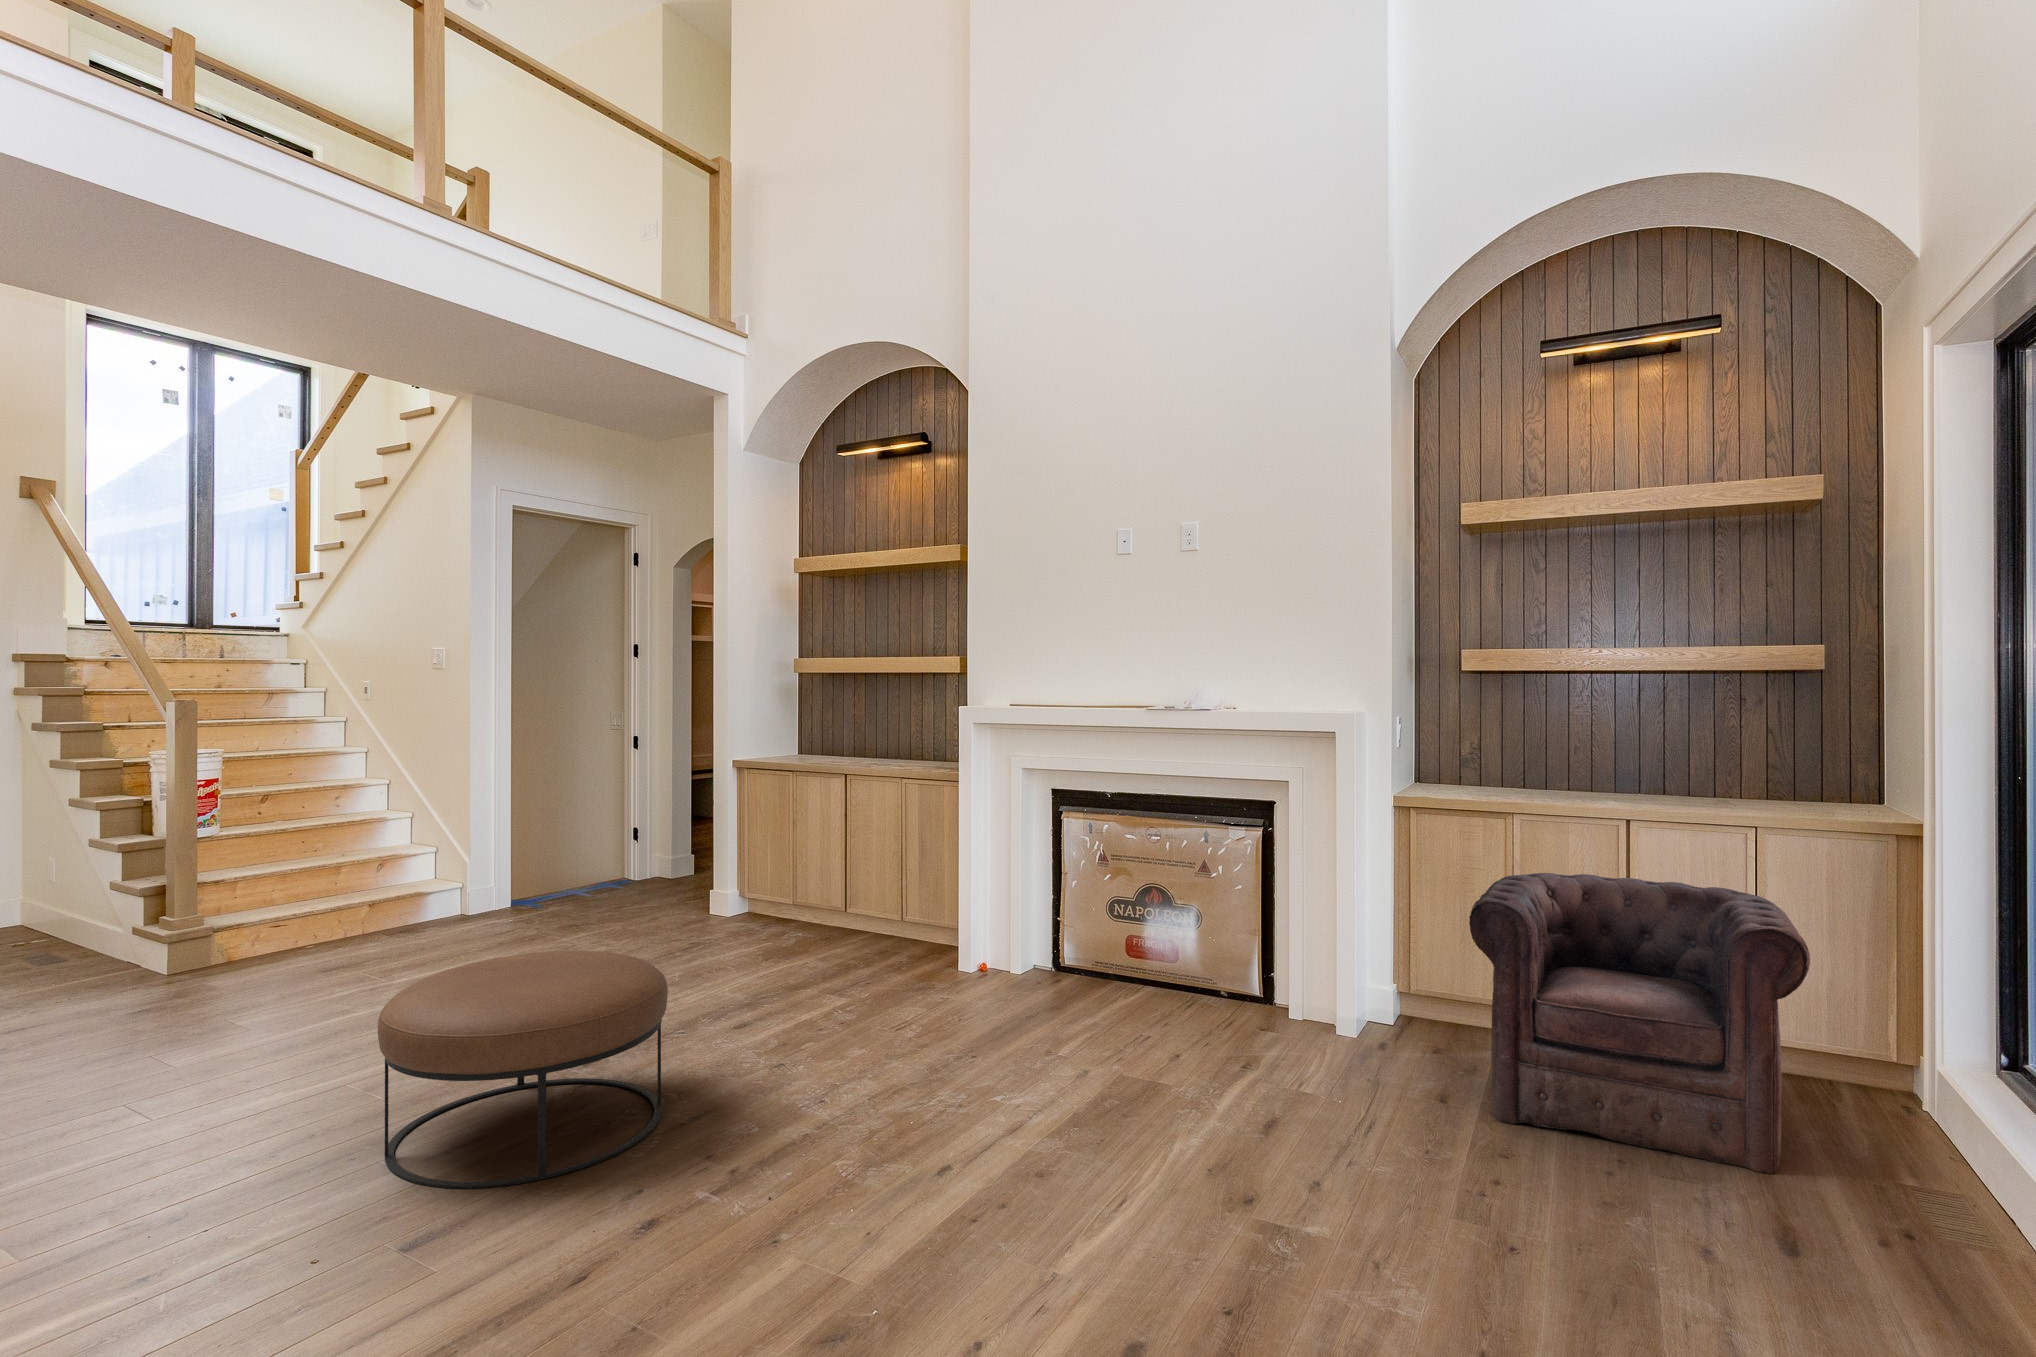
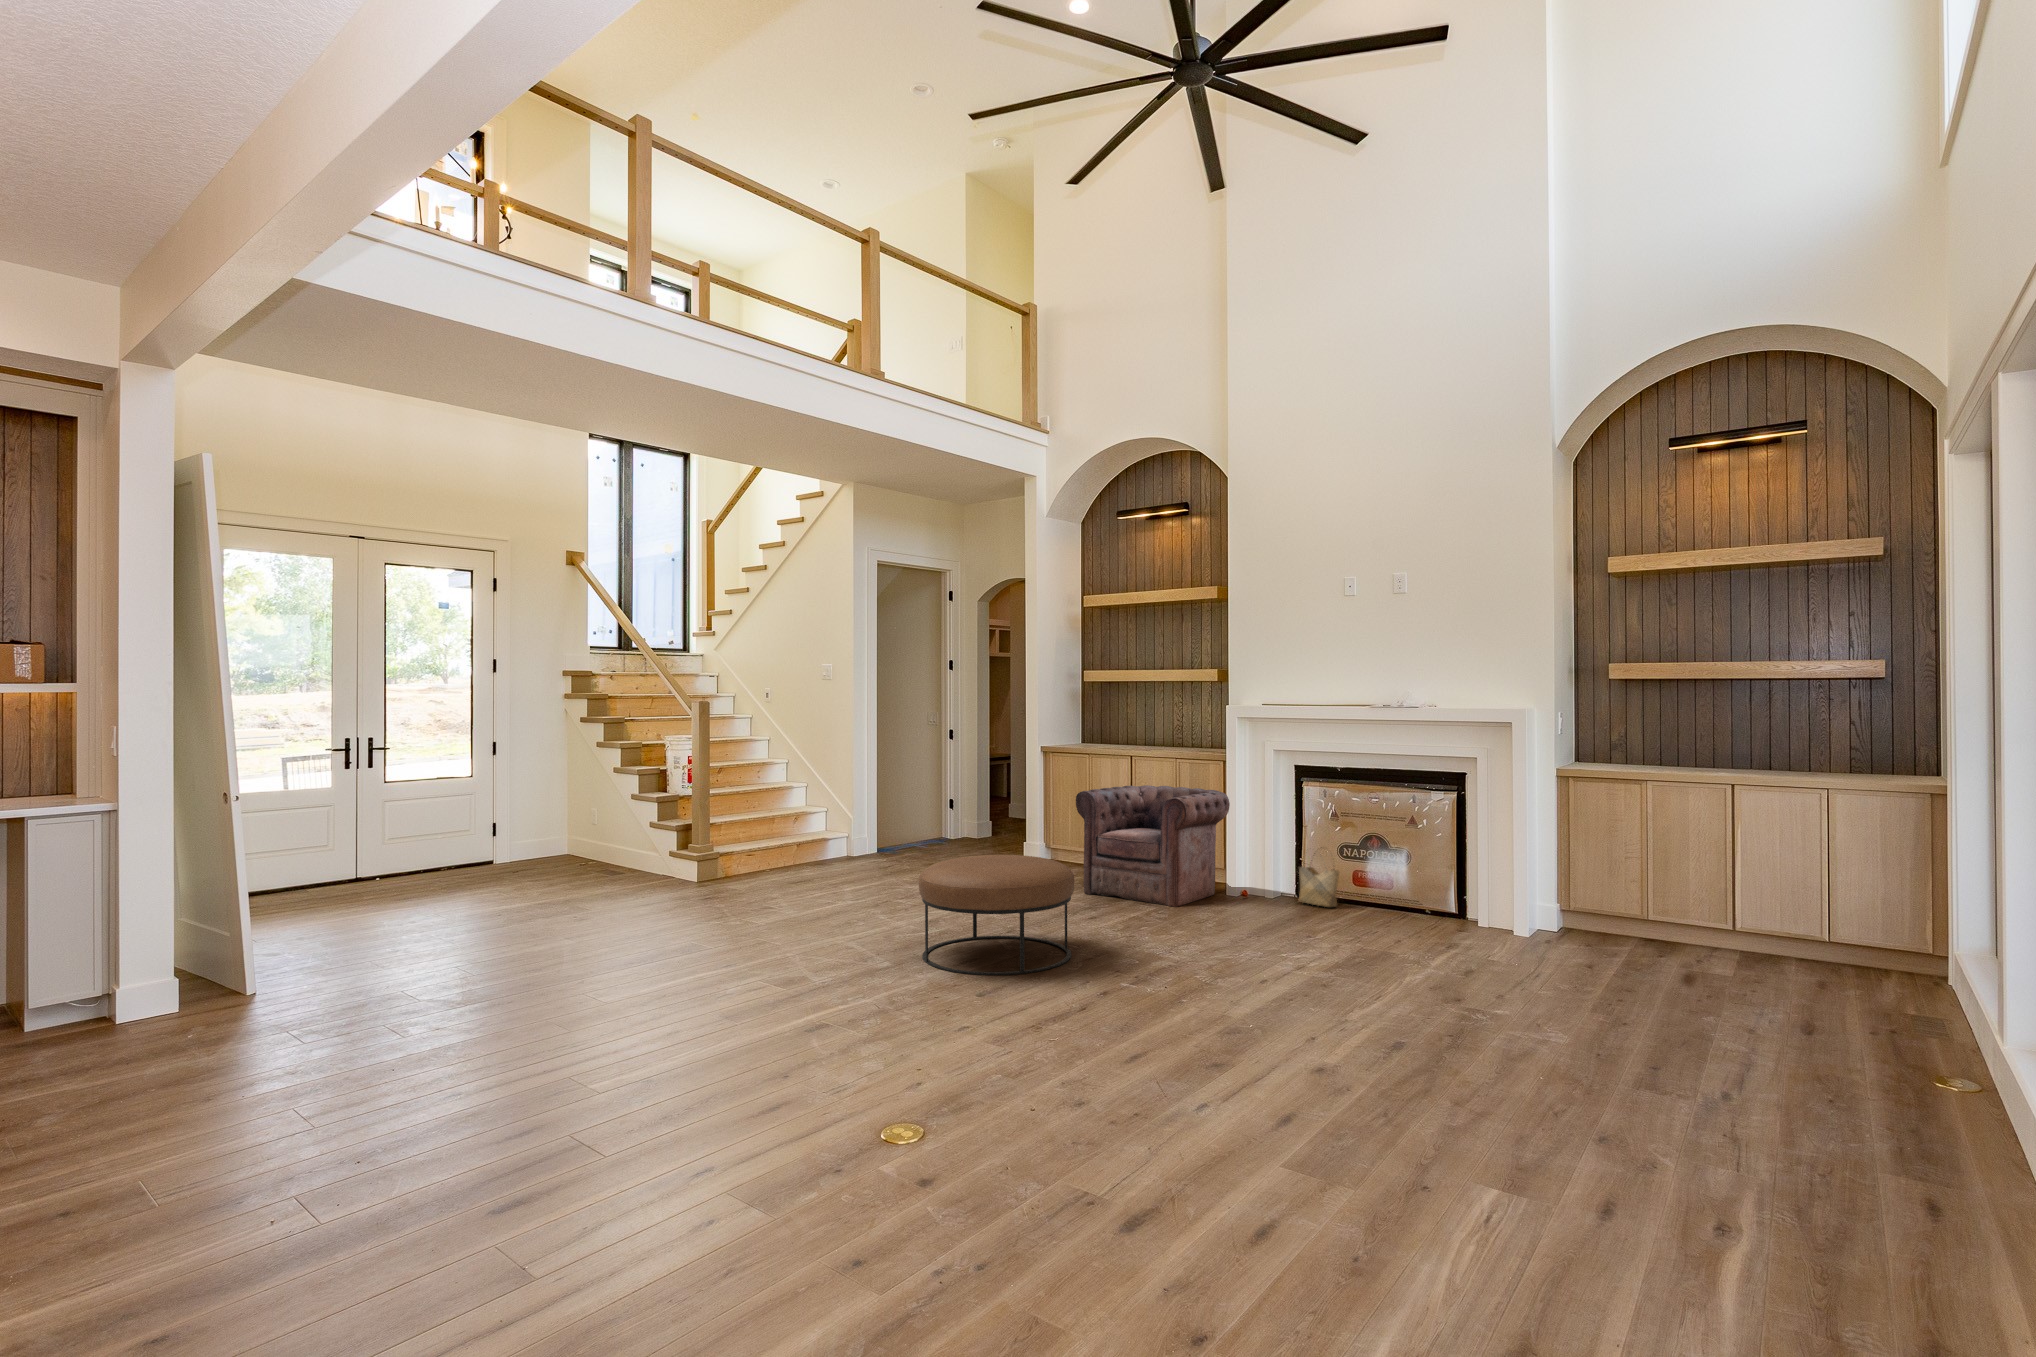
armchair: present [1469,873,1810,1174] -> present [1076,785,1230,907]
woven basket: none [1052,903,1107,988] -> present [1298,847,1339,907]

